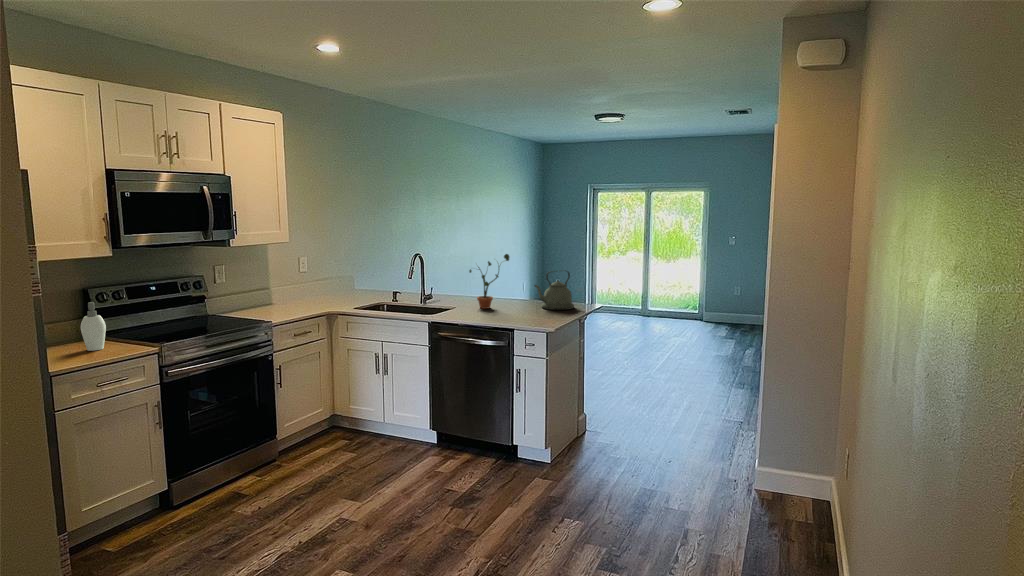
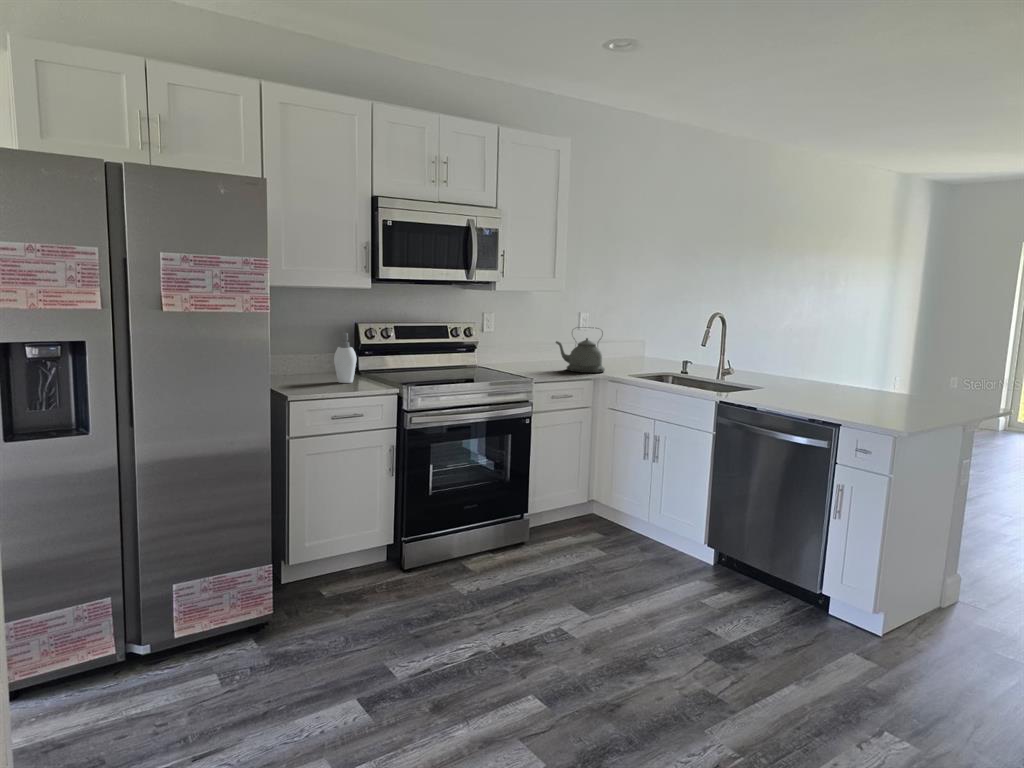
potted plant: present [469,254,509,309] -> none [786,322,853,396]
kettle: present [535,271,574,310] -> present [556,338,605,373]

